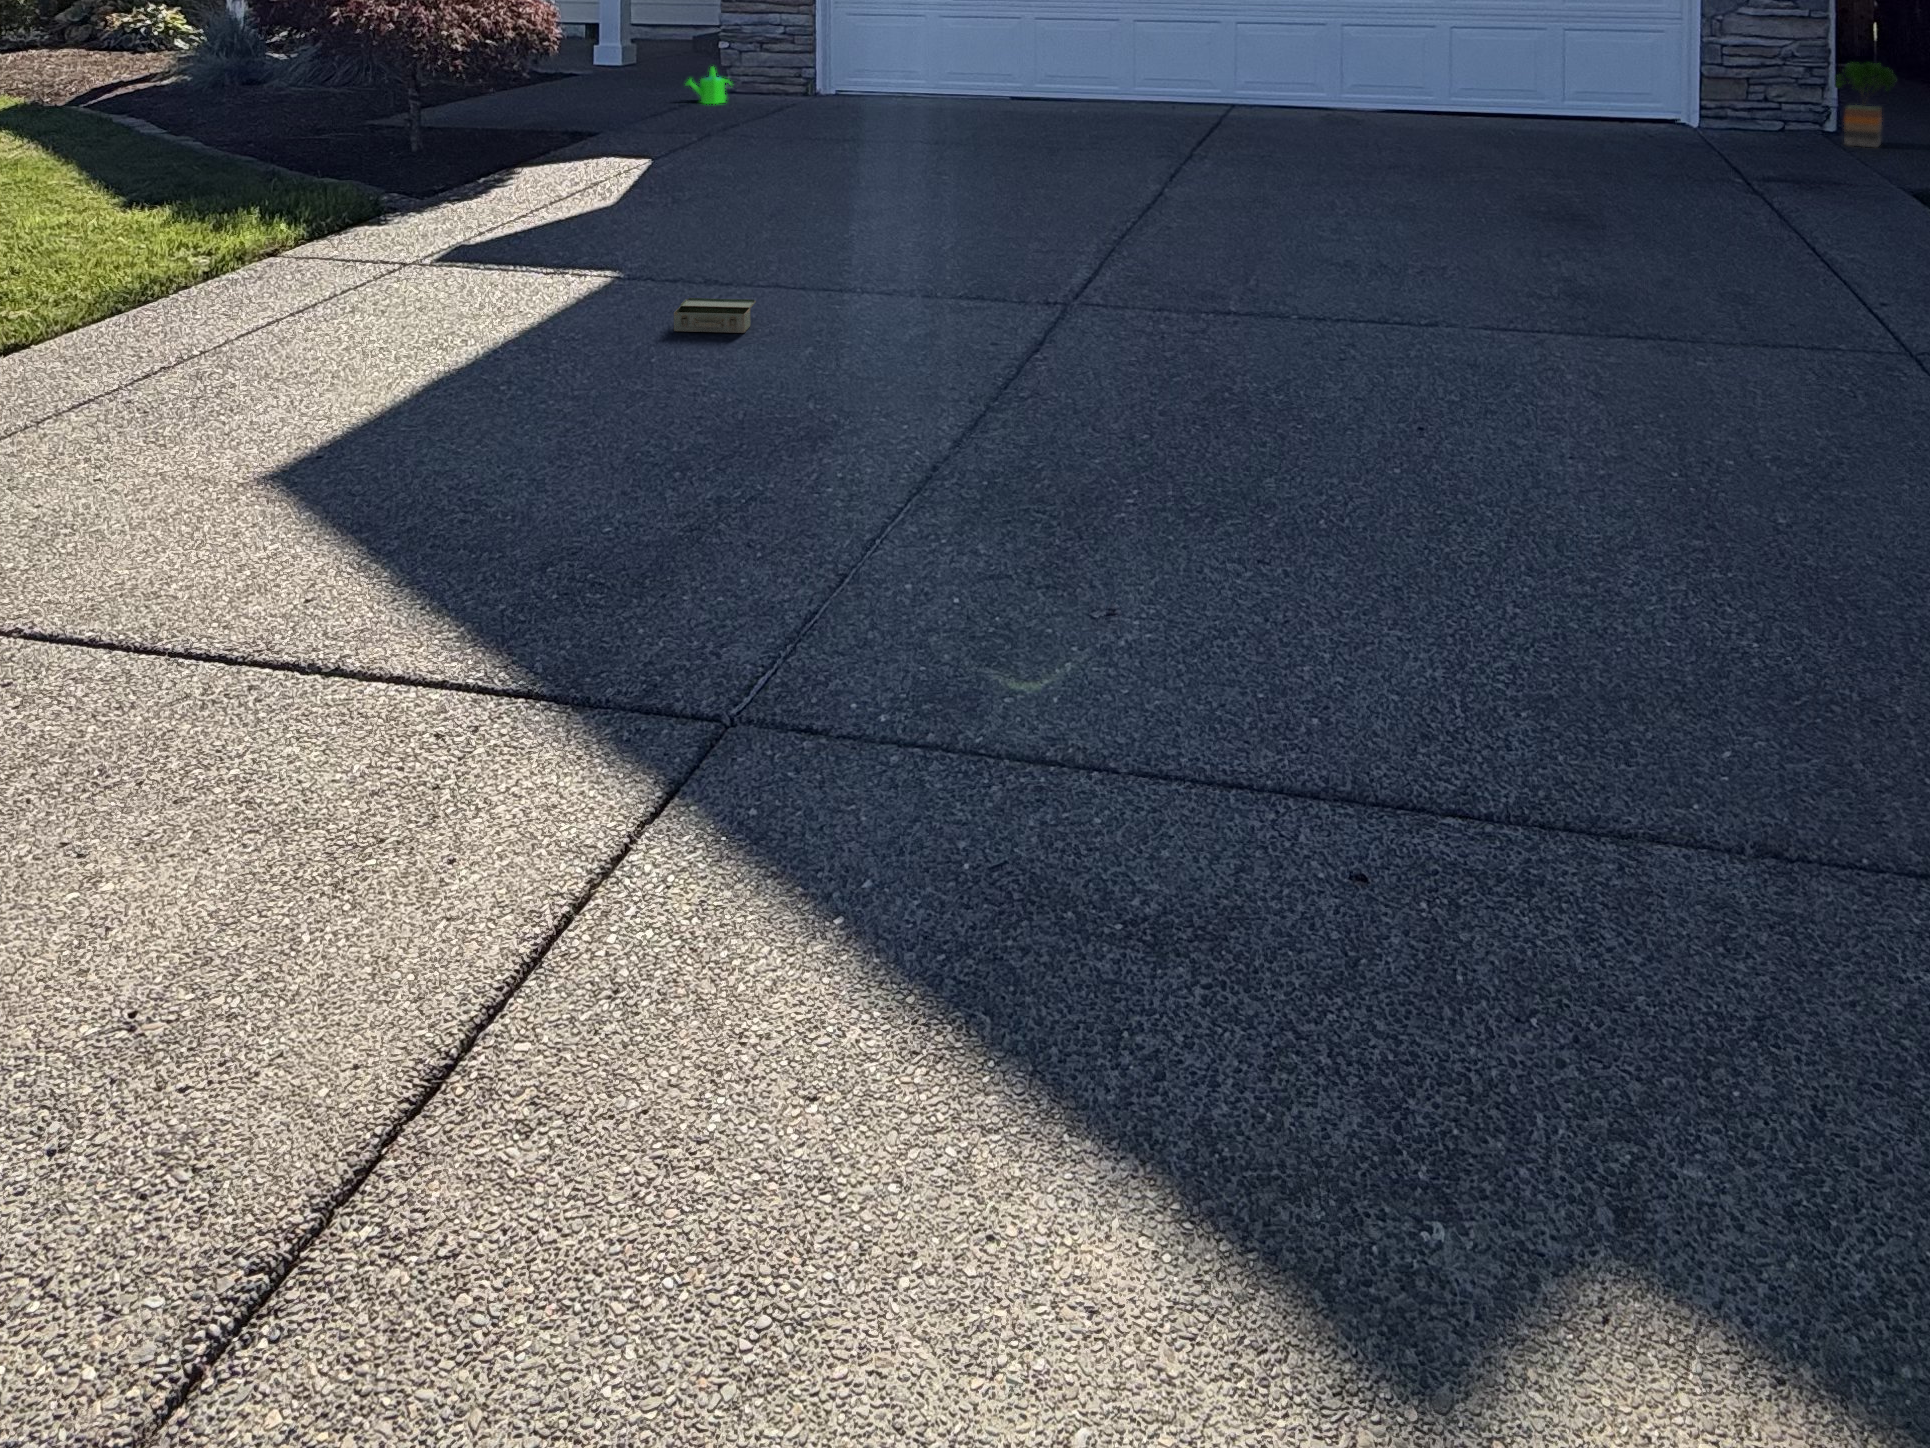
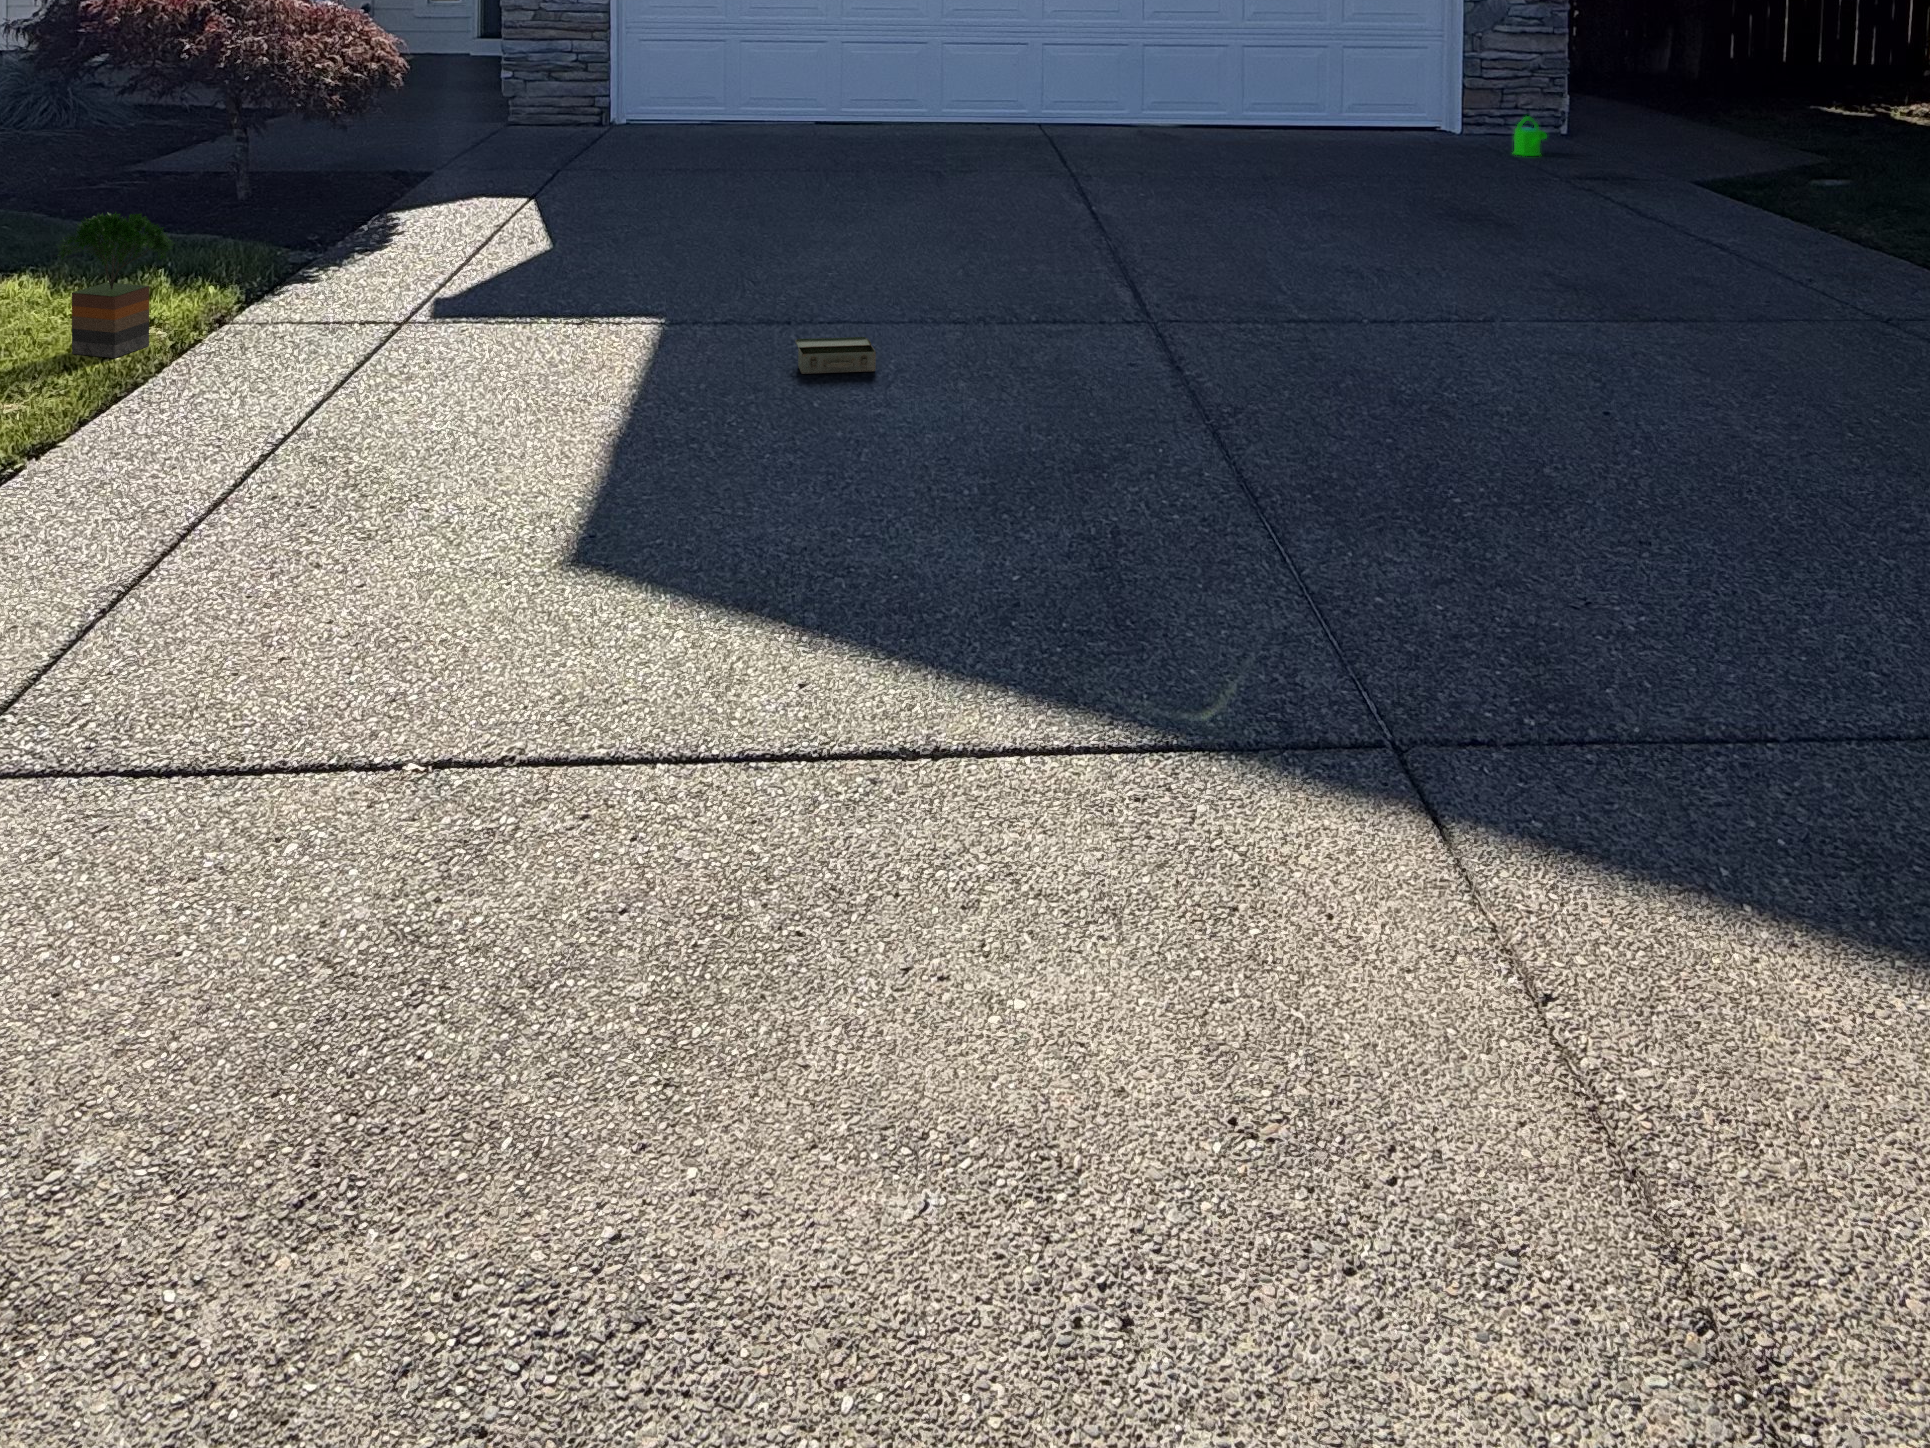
potted tree: present [1835,62,1897,147] -> present [57,211,173,358]
watering can: present [686,67,731,104] -> present [1513,116,1547,156]

